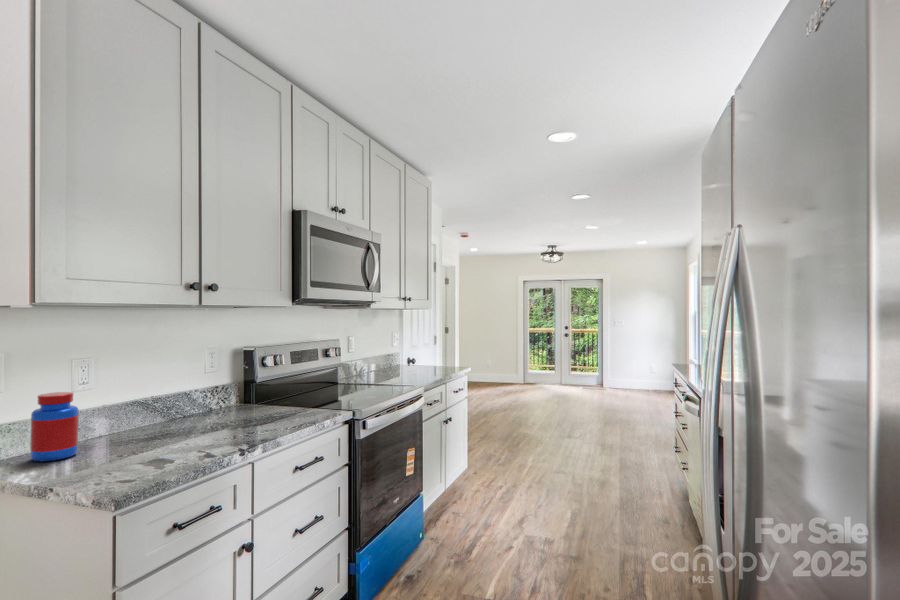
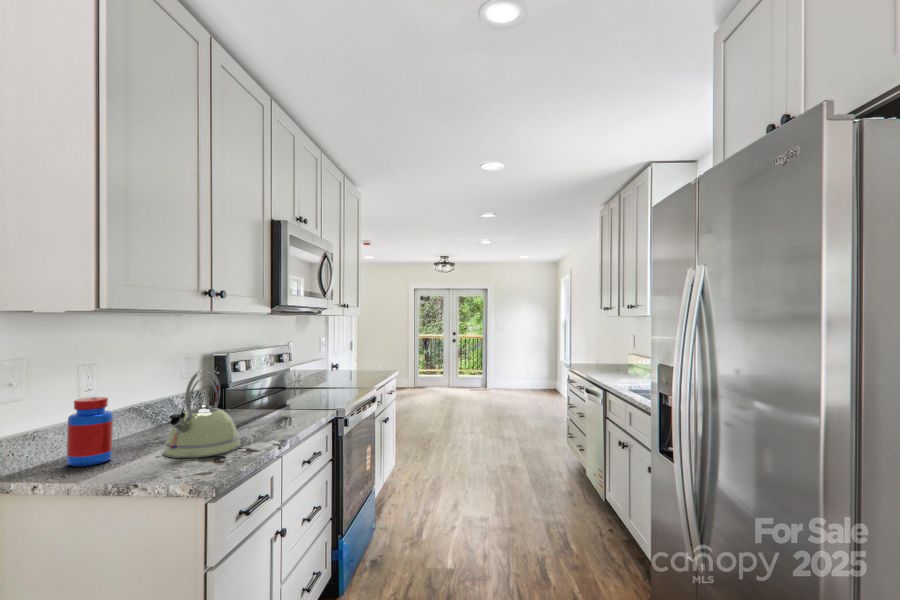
kettle: none [118,367,208,461] -> present [163,369,241,458]

